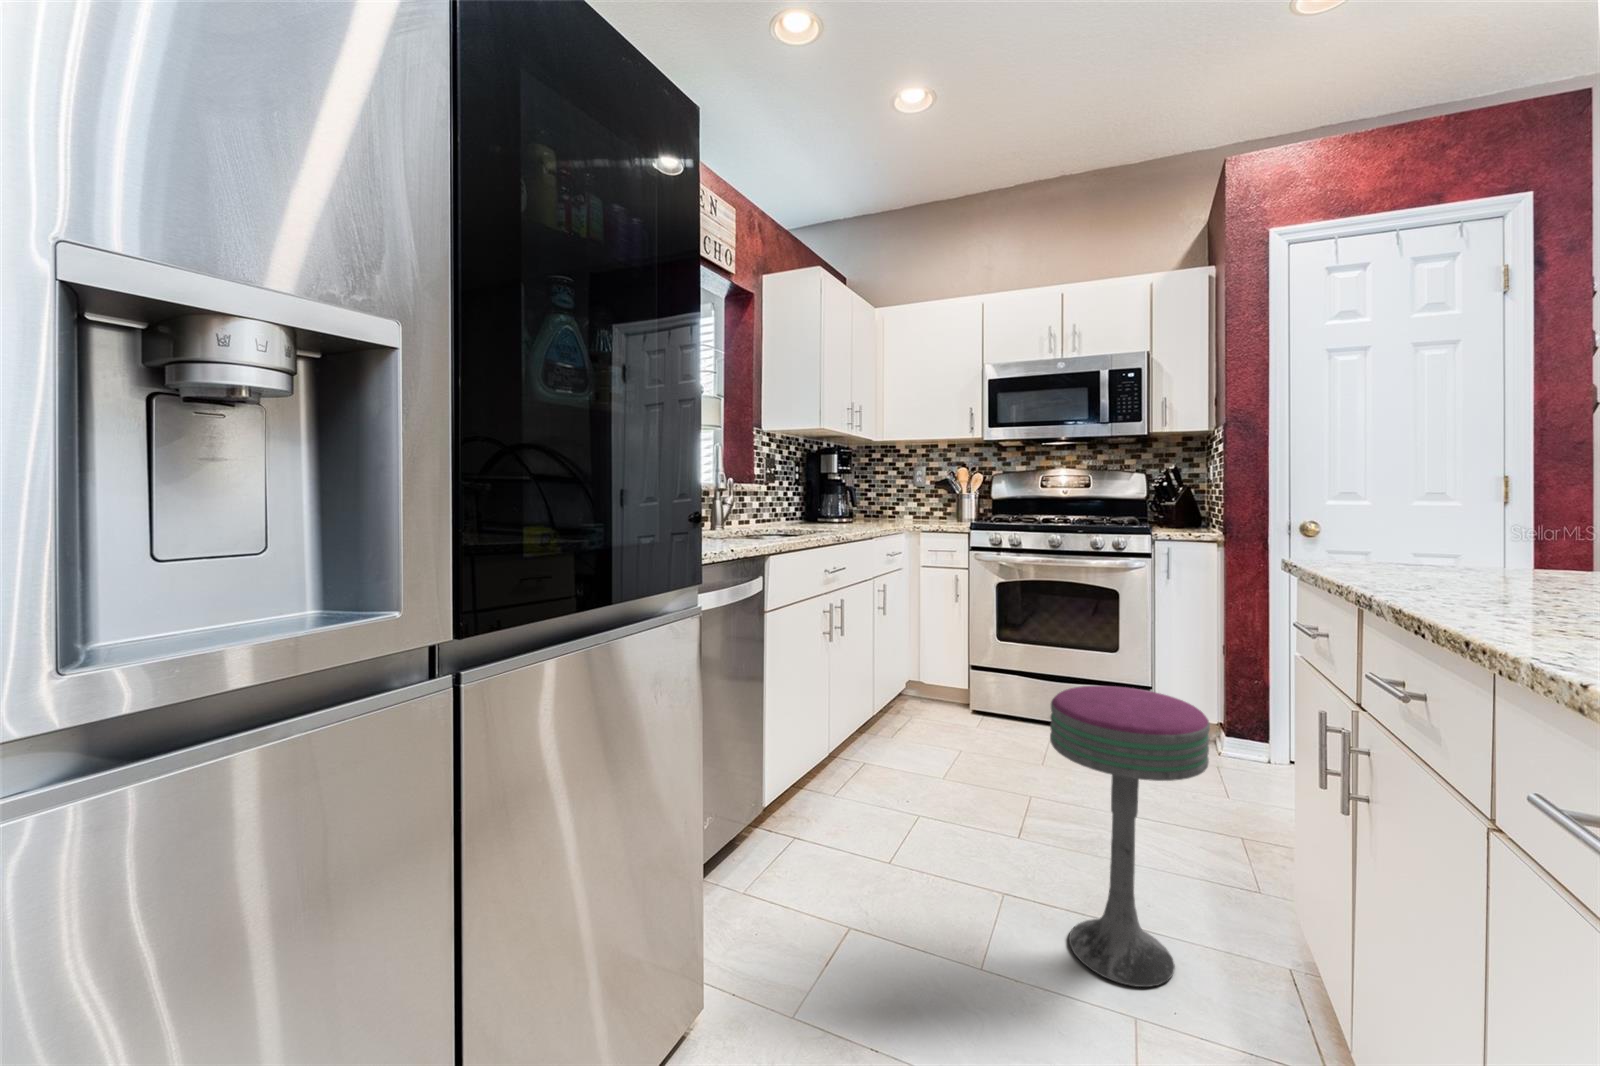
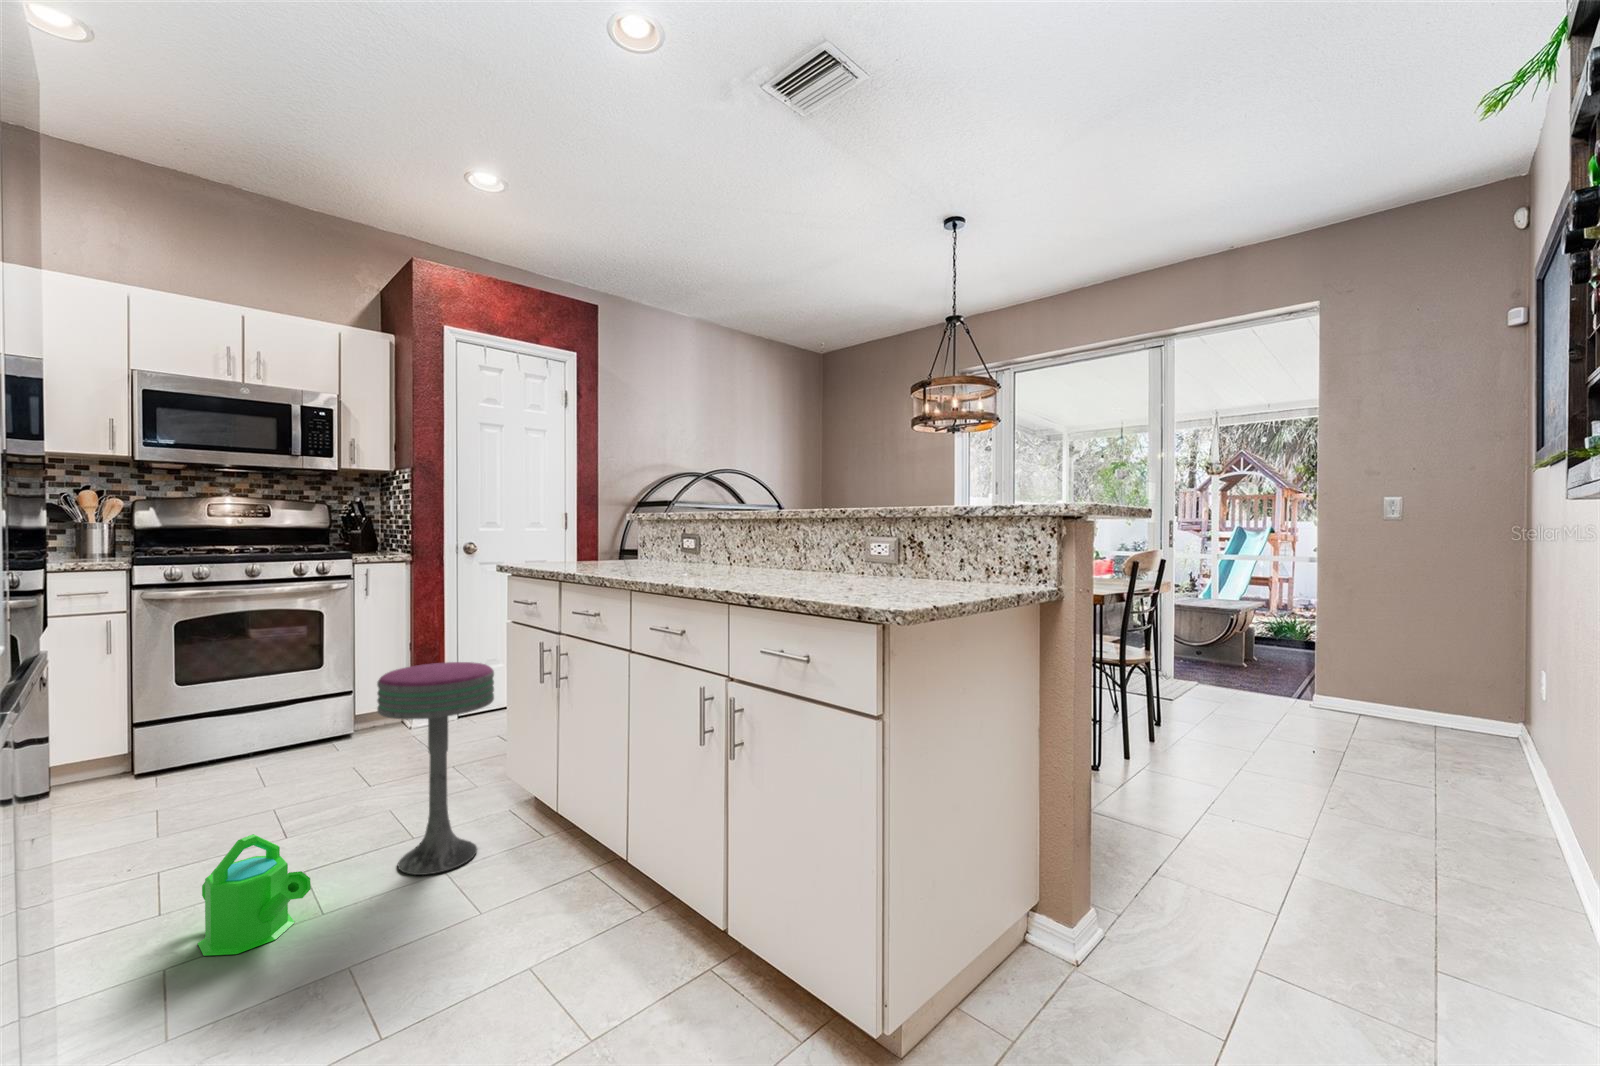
watering can: none [873,820,950,942] -> present [198,834,311,956]

